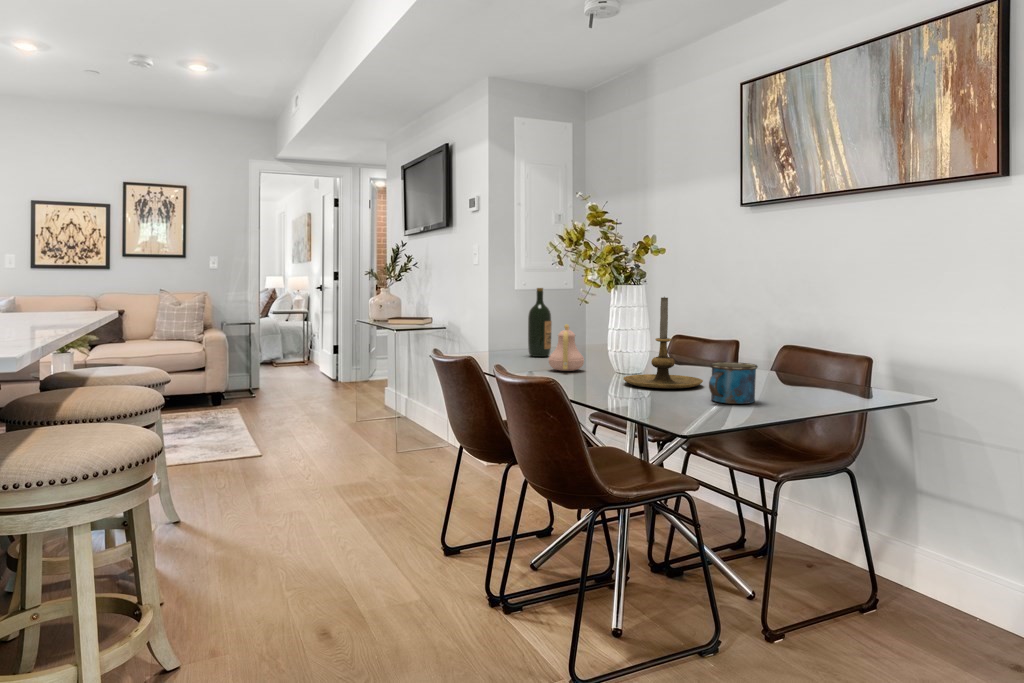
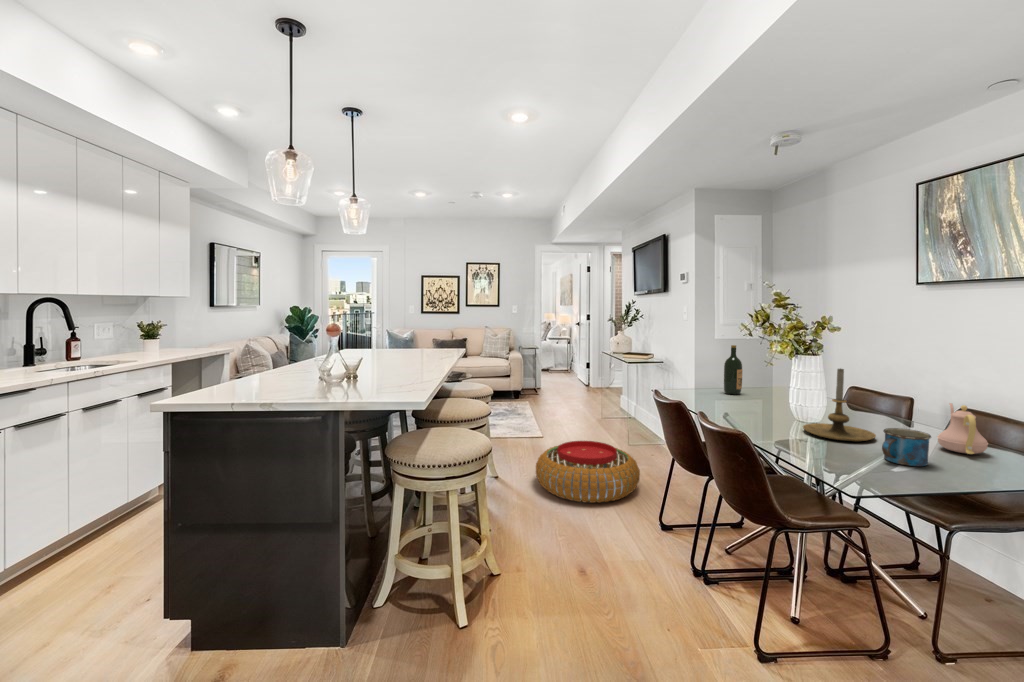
teapot: present [548,324,584,371] -> present [937,403,988,454]
pouf: none [246,446,415,537] -> present [536,441,640,503]

